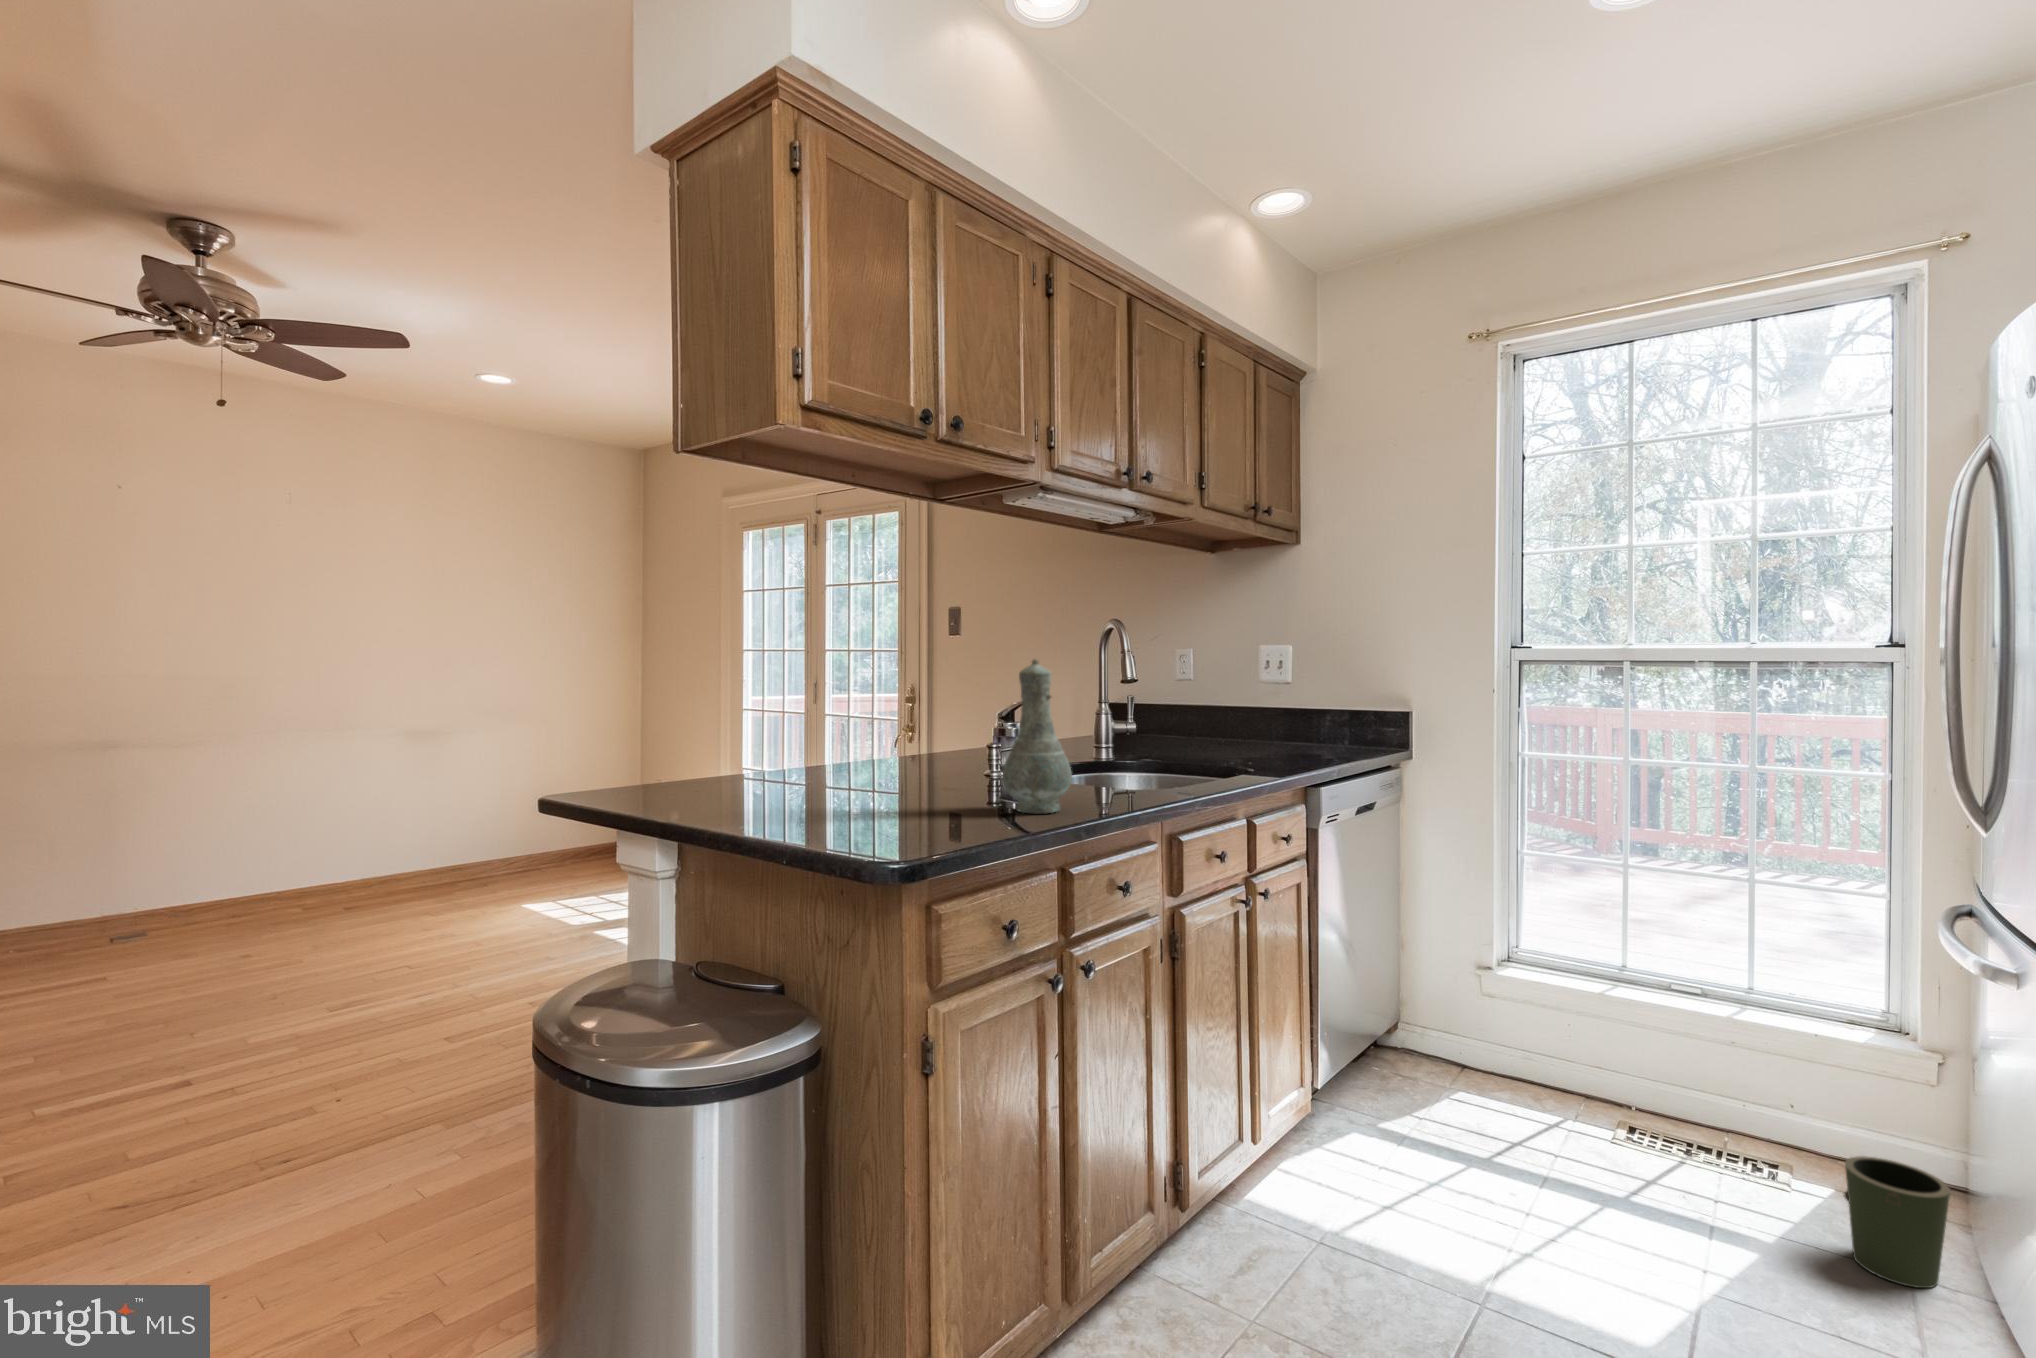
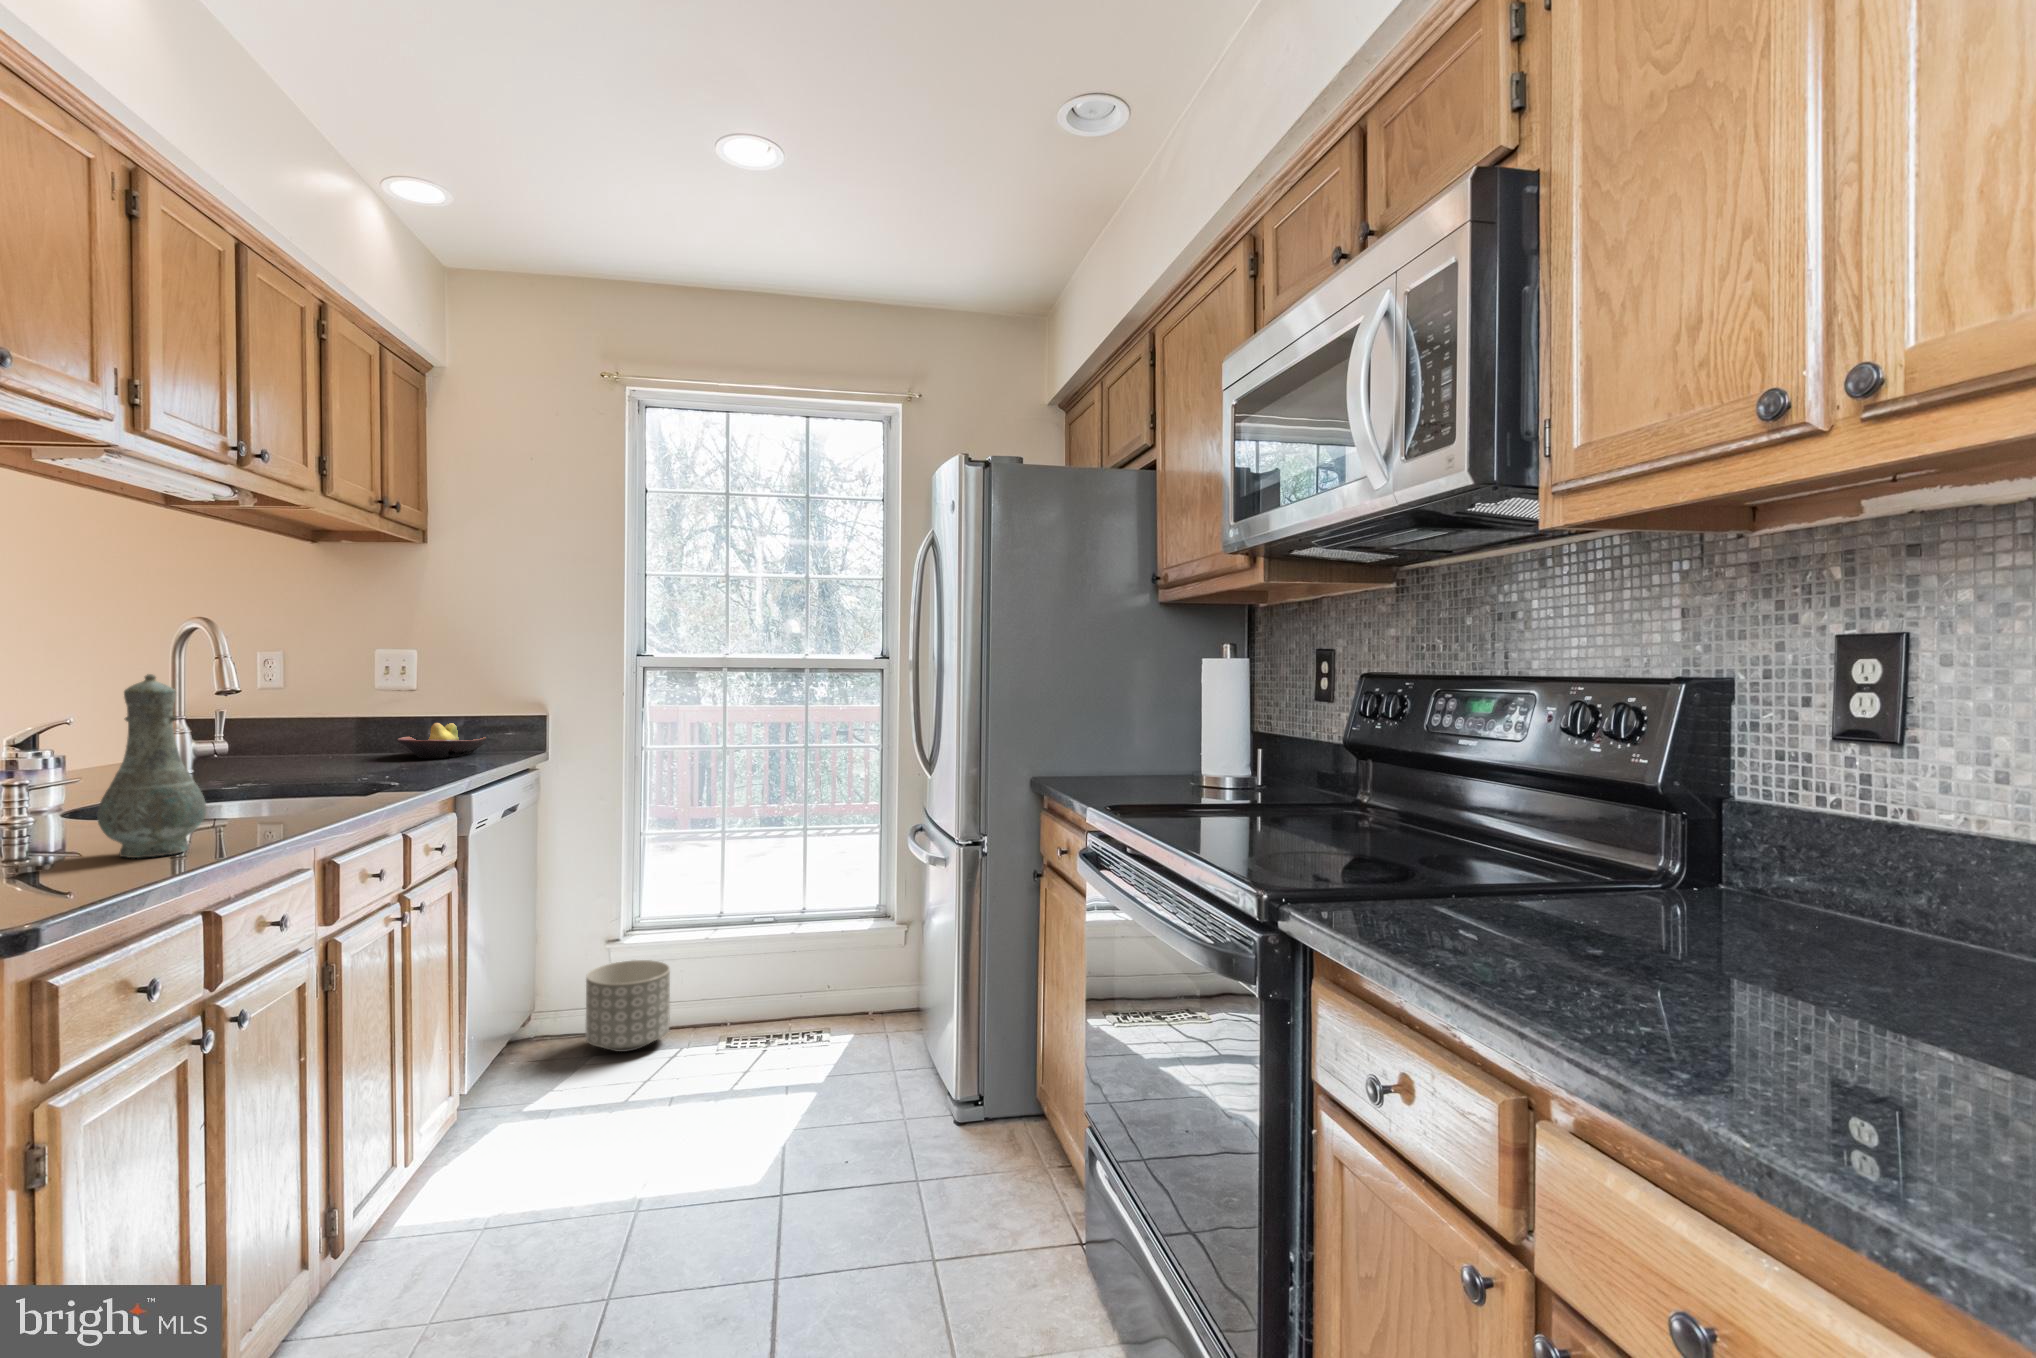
fruit bowl: none [1275,716,1363,751] -> present [397,723,486,758]
planter: none [1450,994,1550,1102] -> present [586,960,670,1052]
trash can: present [1845,1156,1950,1288] -> none [862,1003,915,1081]

